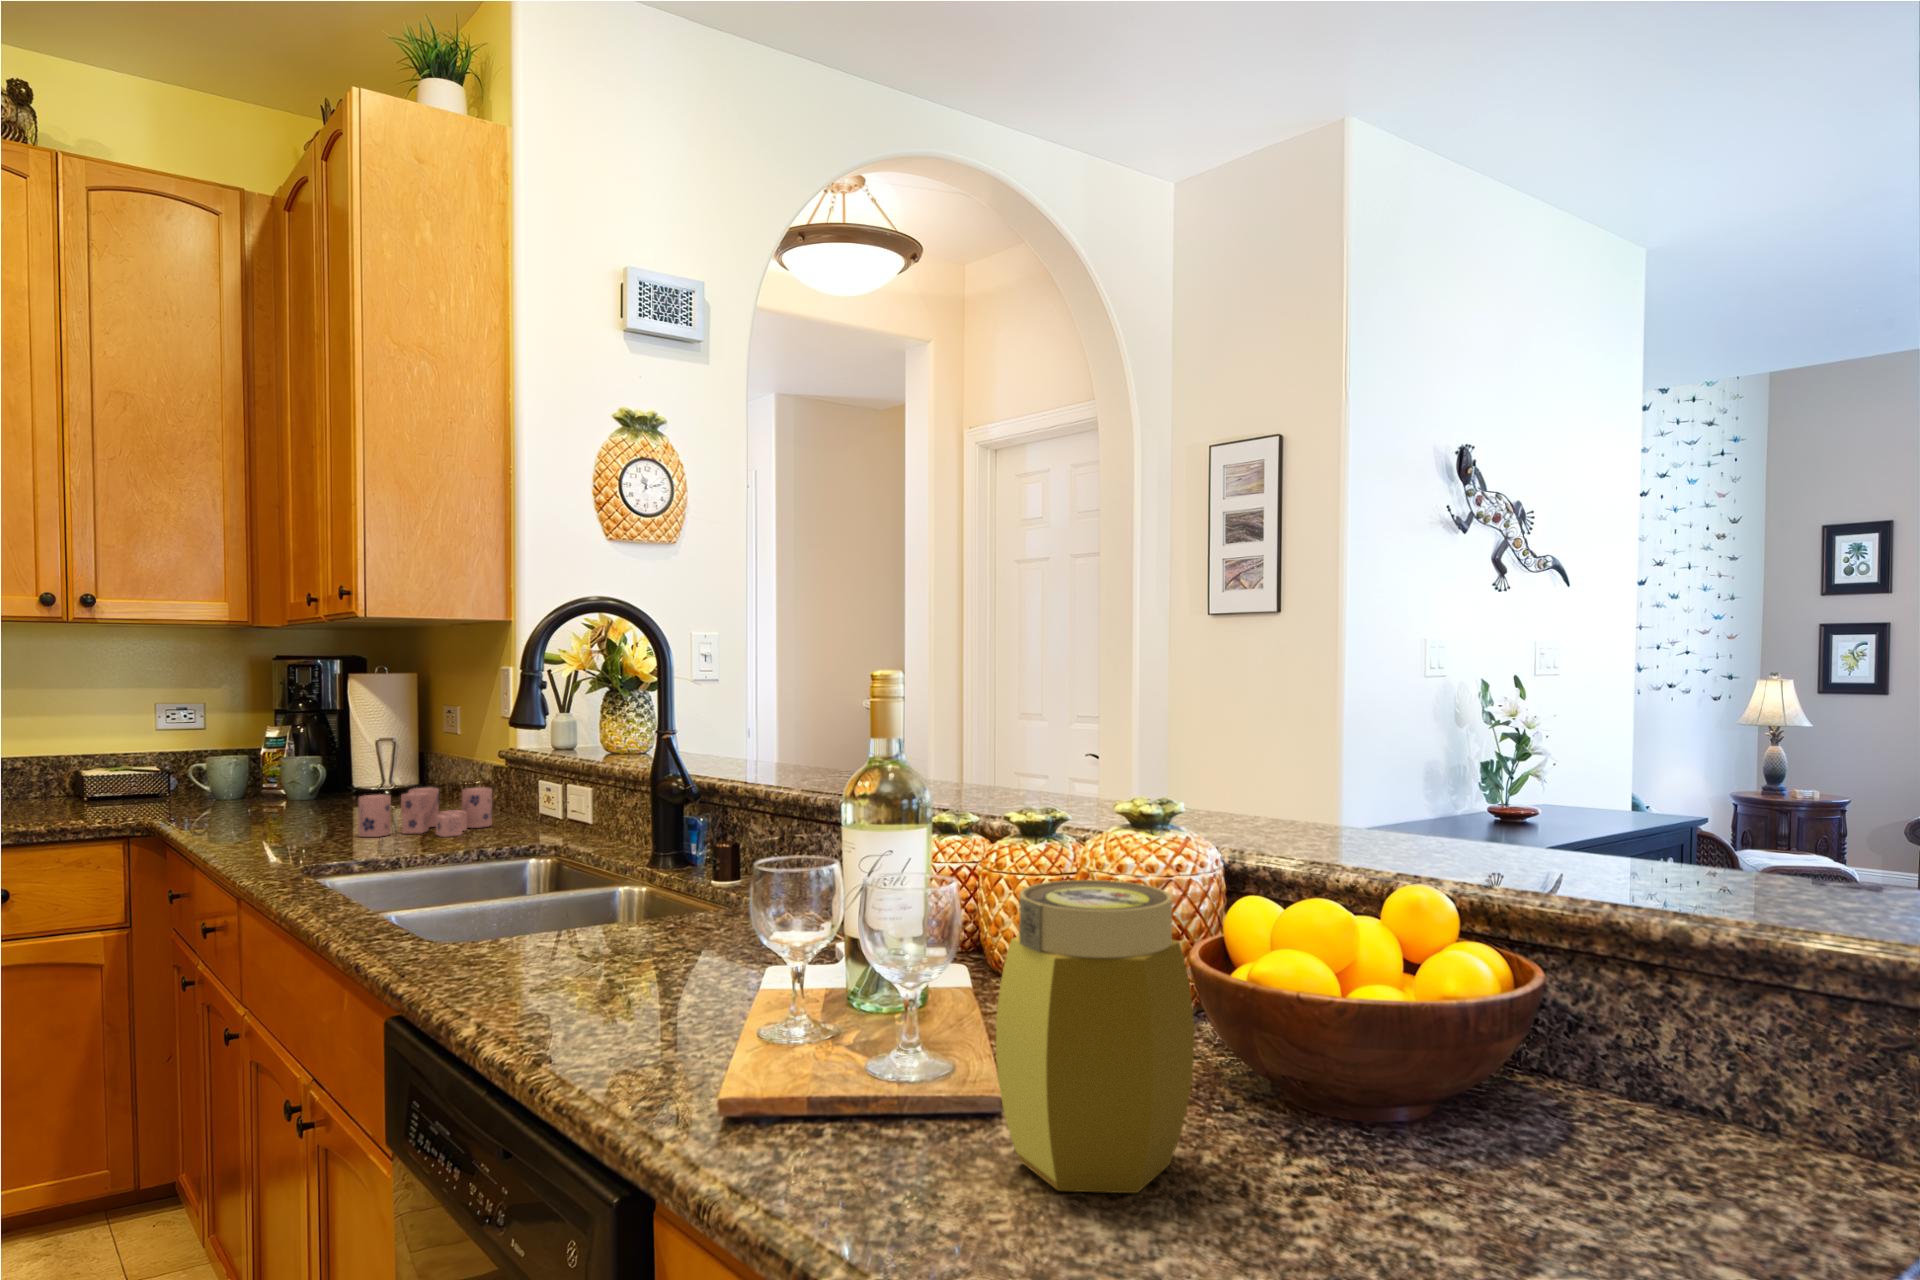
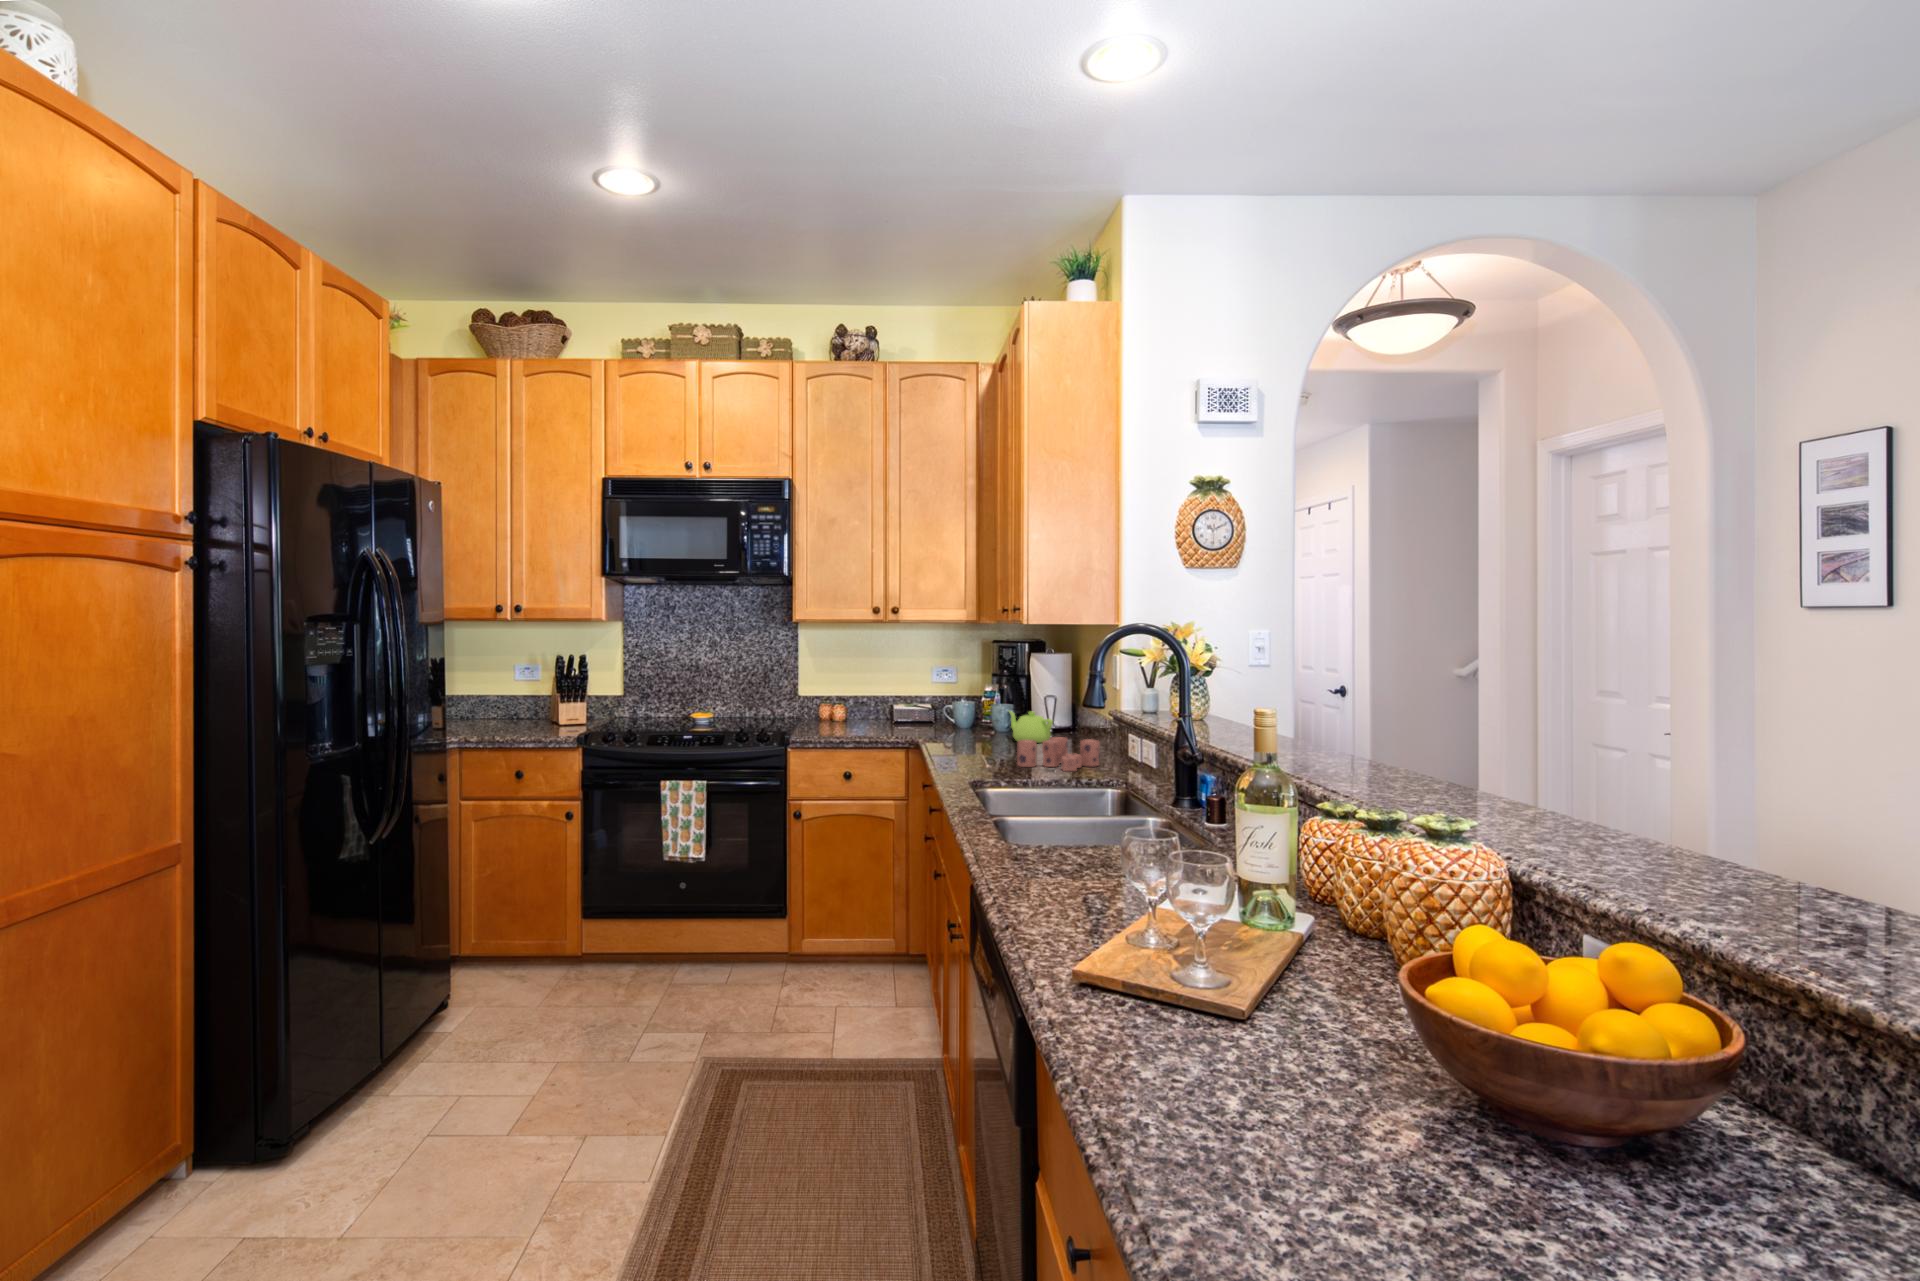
teapot: none [311,758,392,806] -> present [1009,712,1053,743]
jar: present [996,880,1194,1193] -> none [1209,873,1342,1093]

